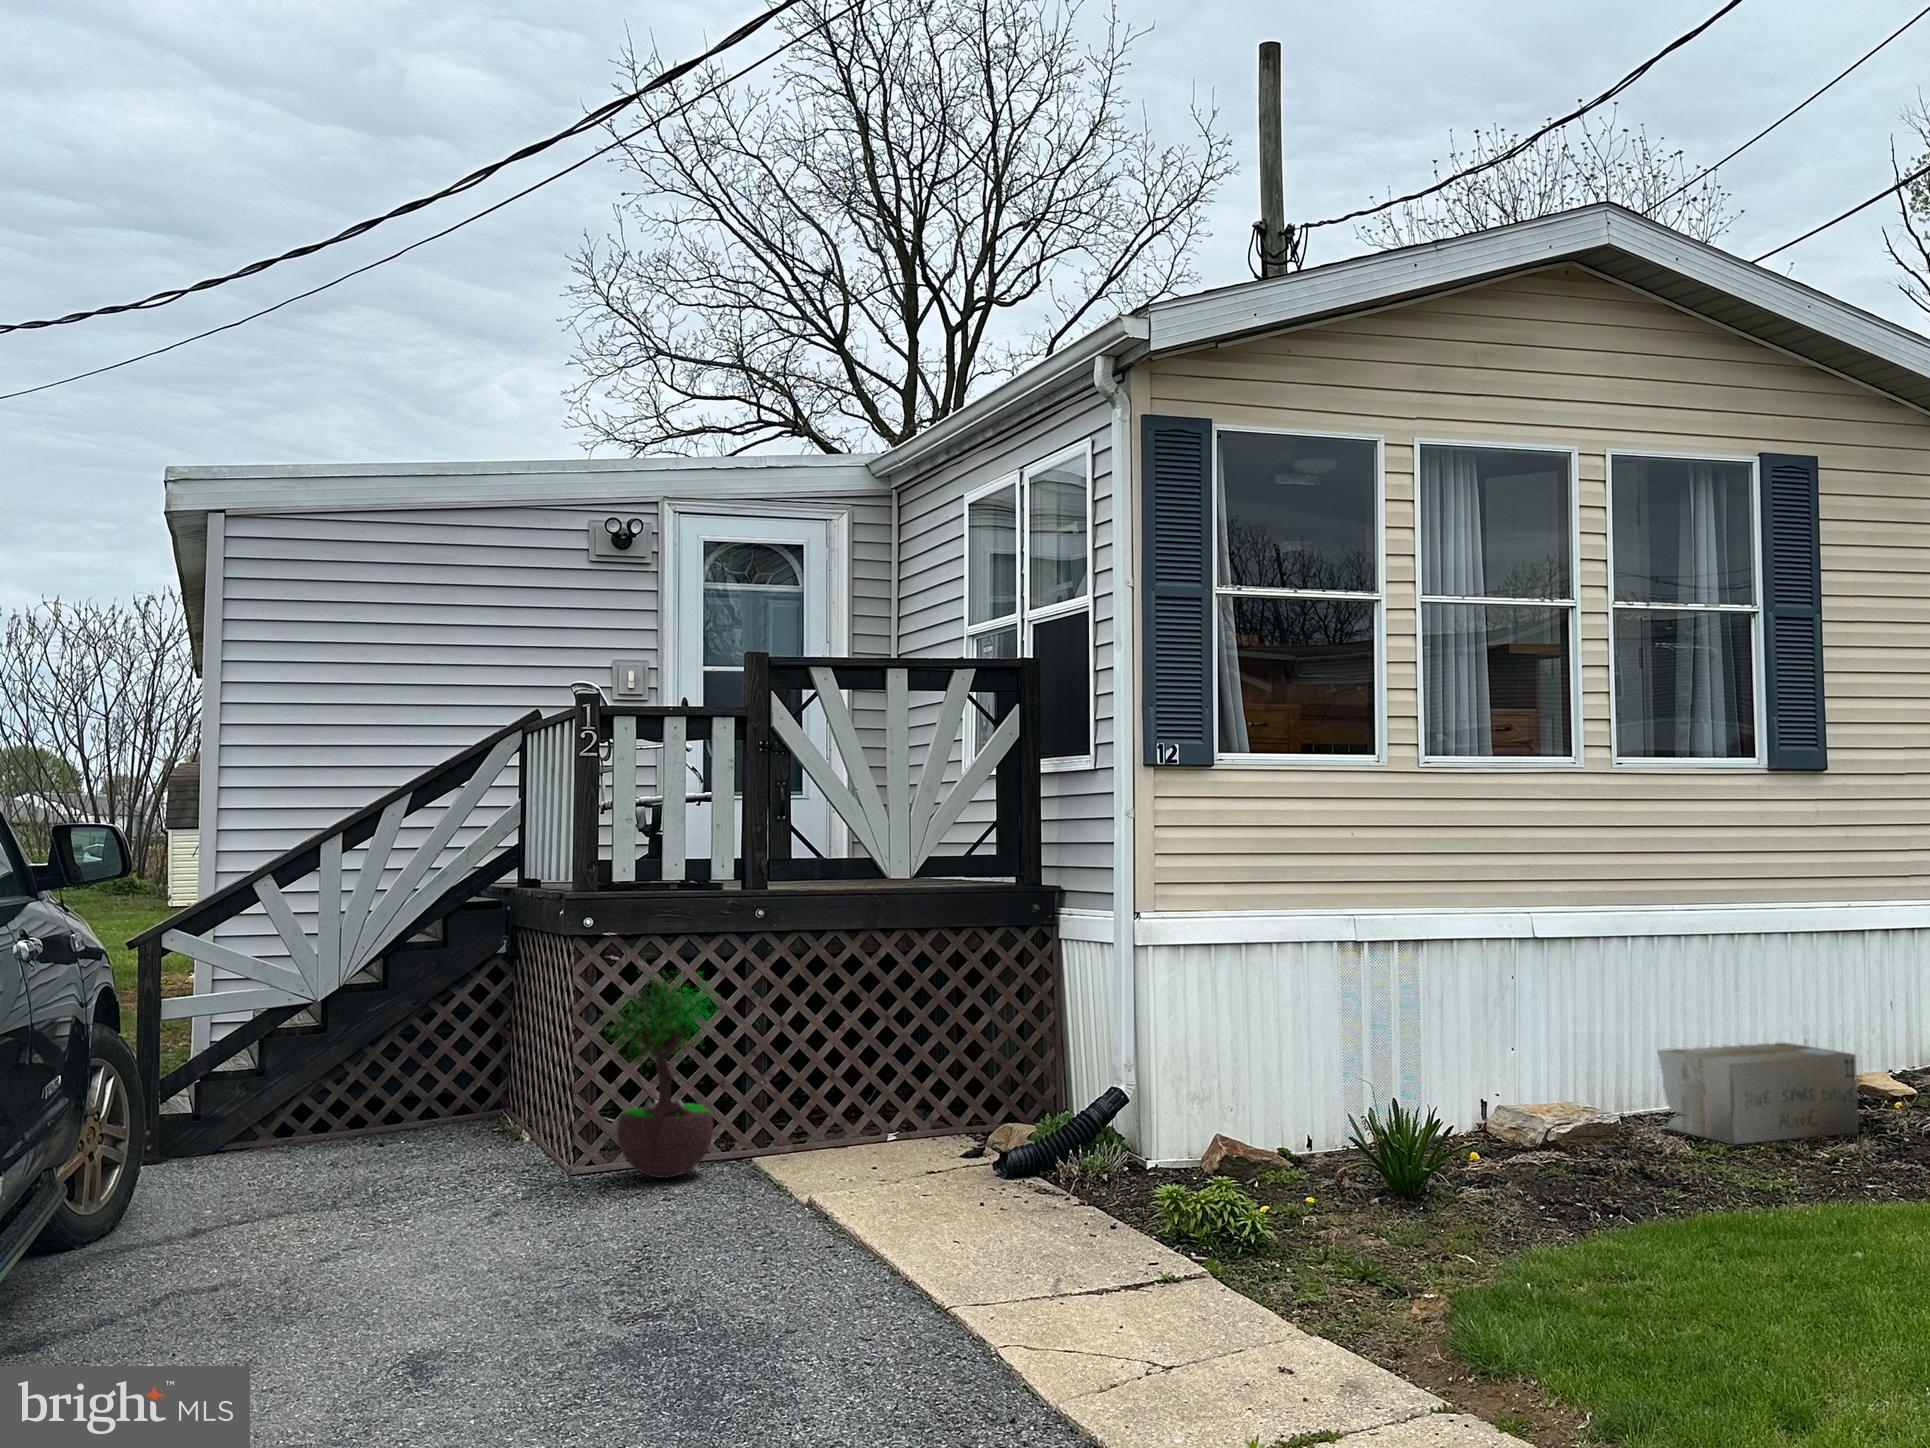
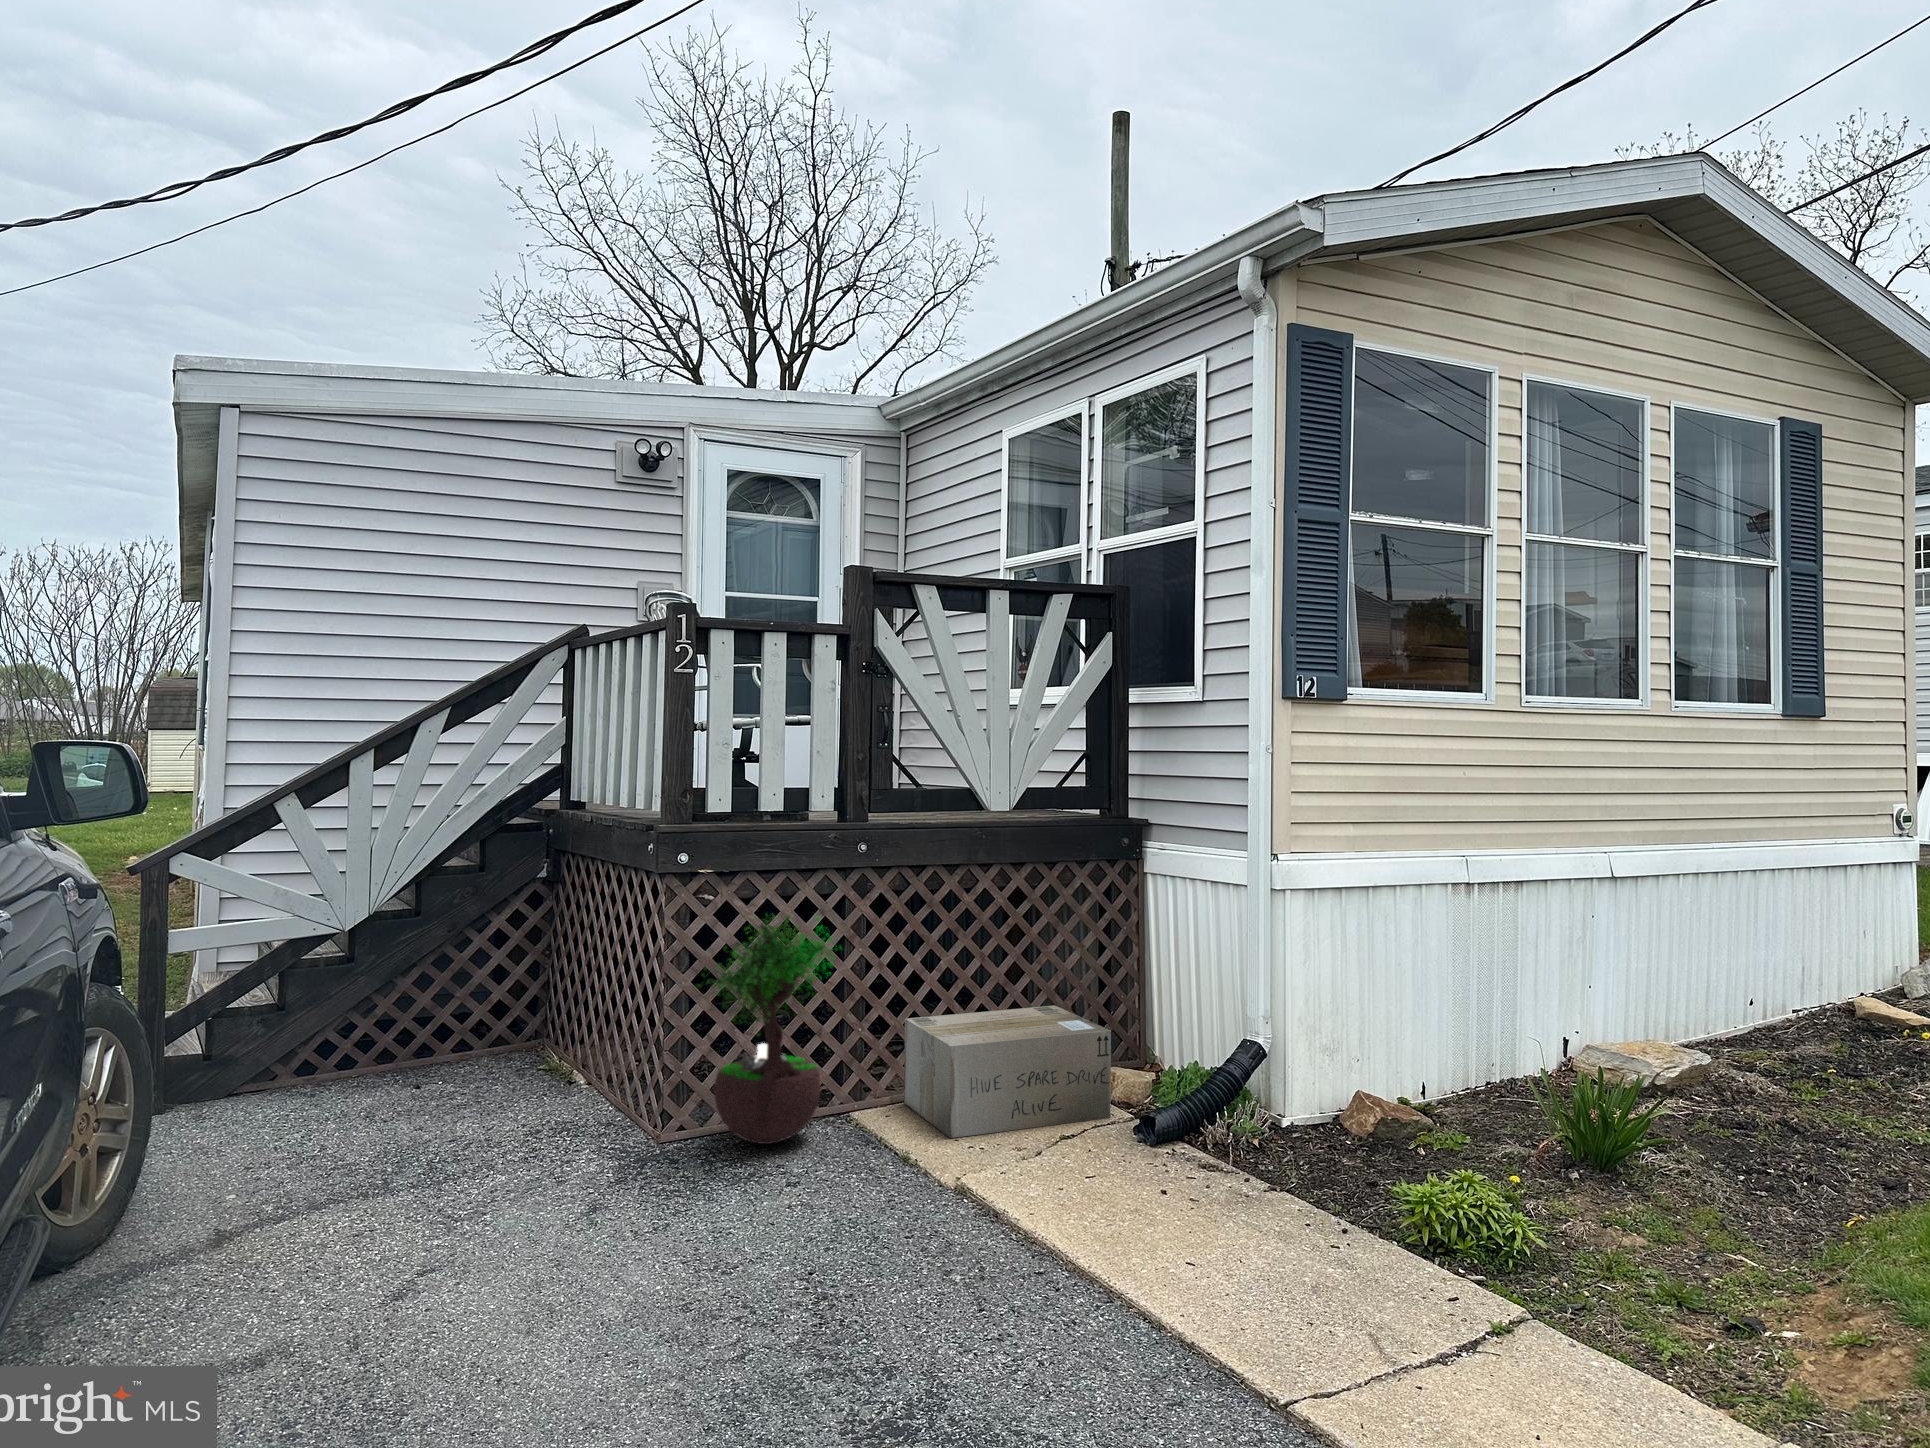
cardboard box: present [1658,1043,1858,1144] -> present [904,1006,1111,1138]

